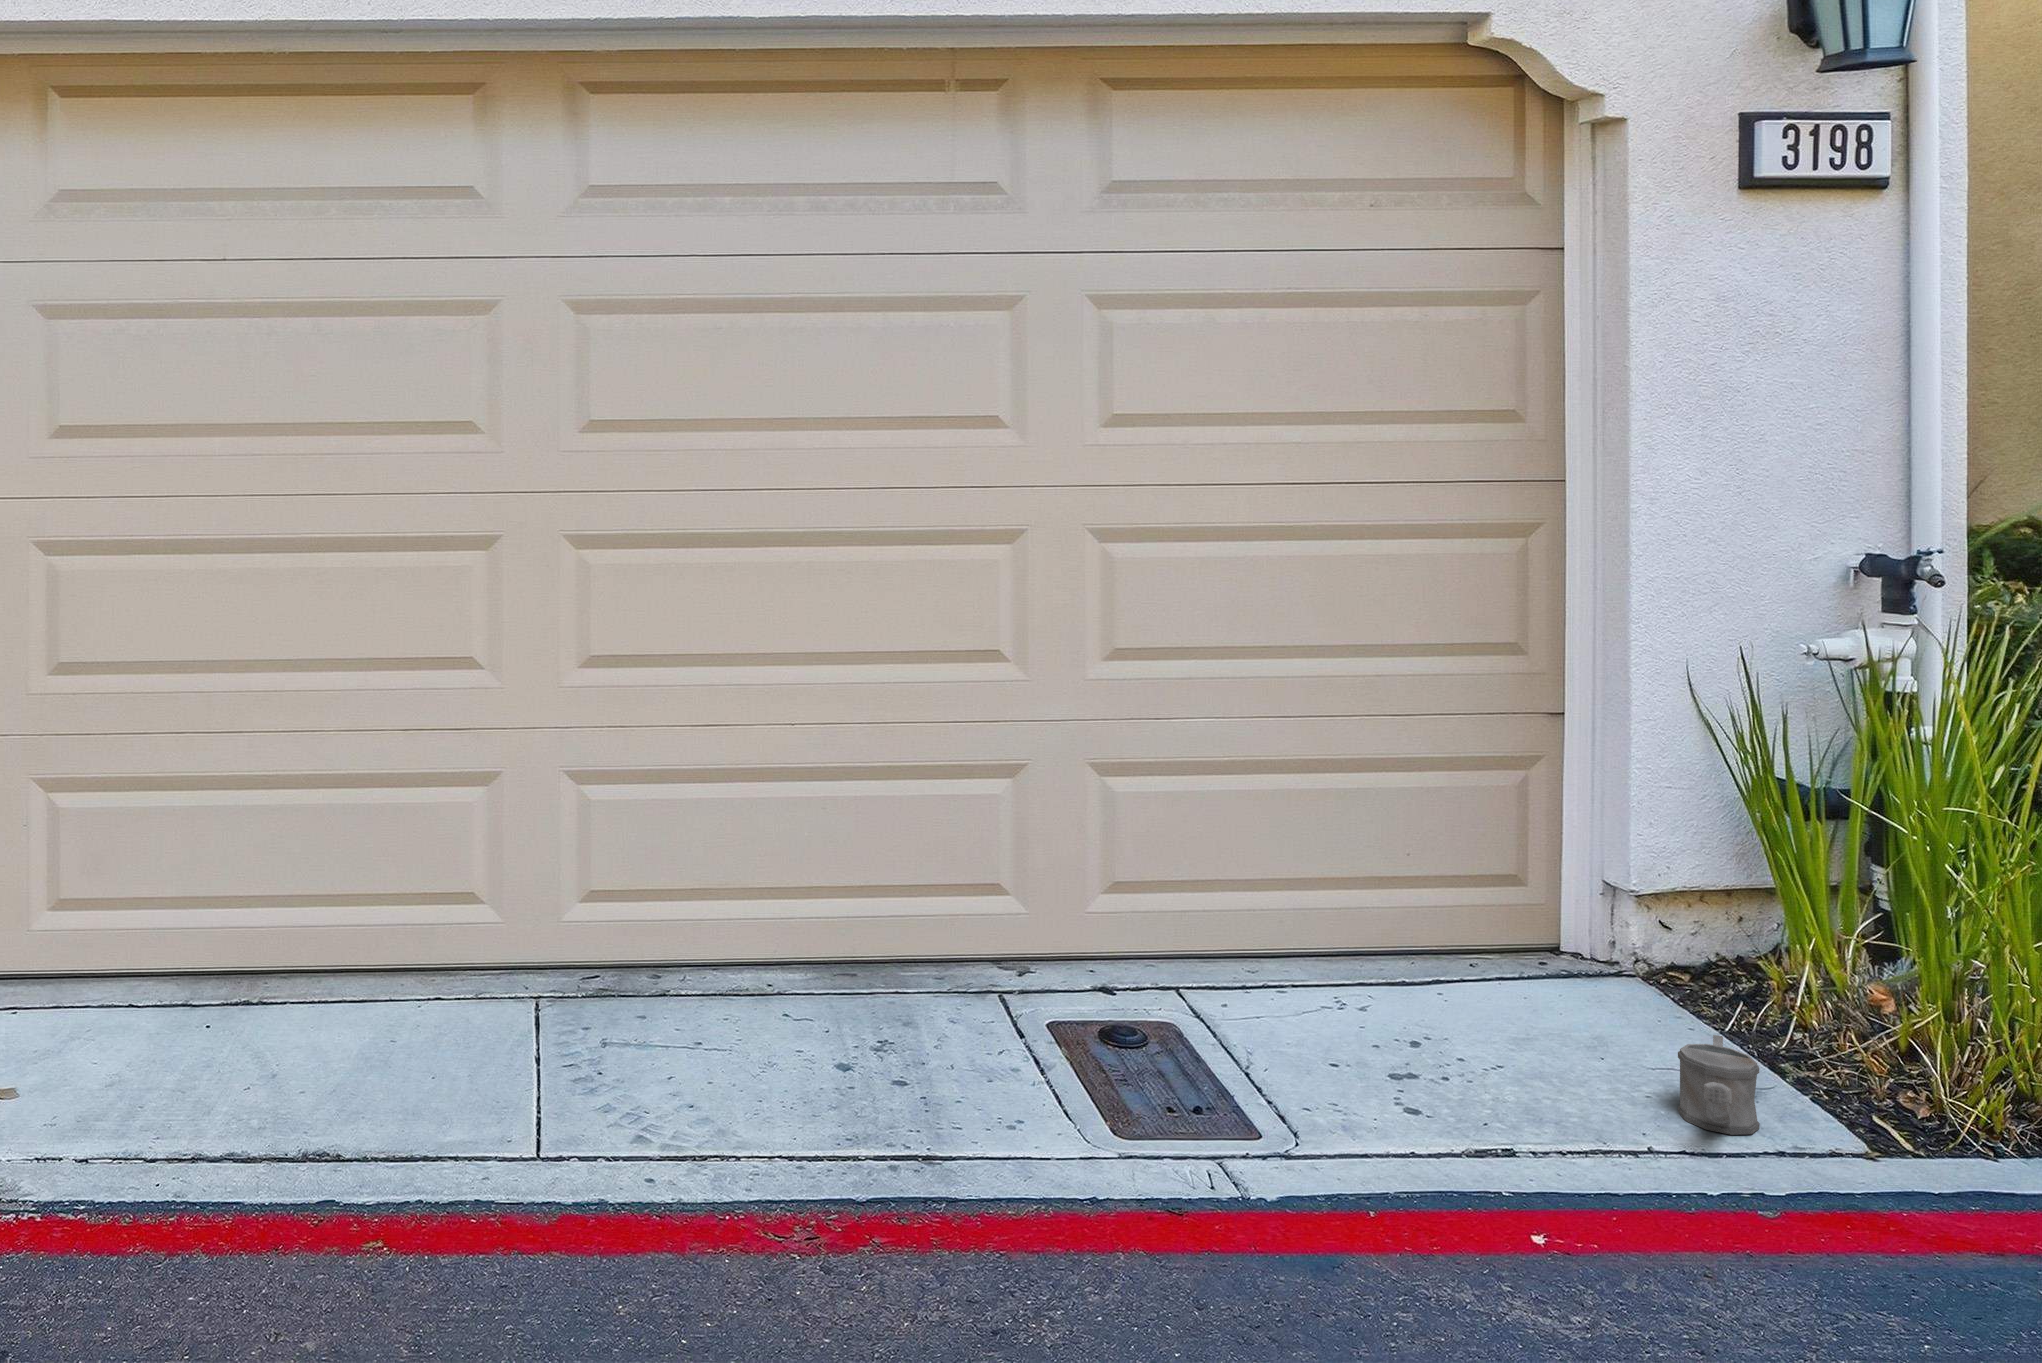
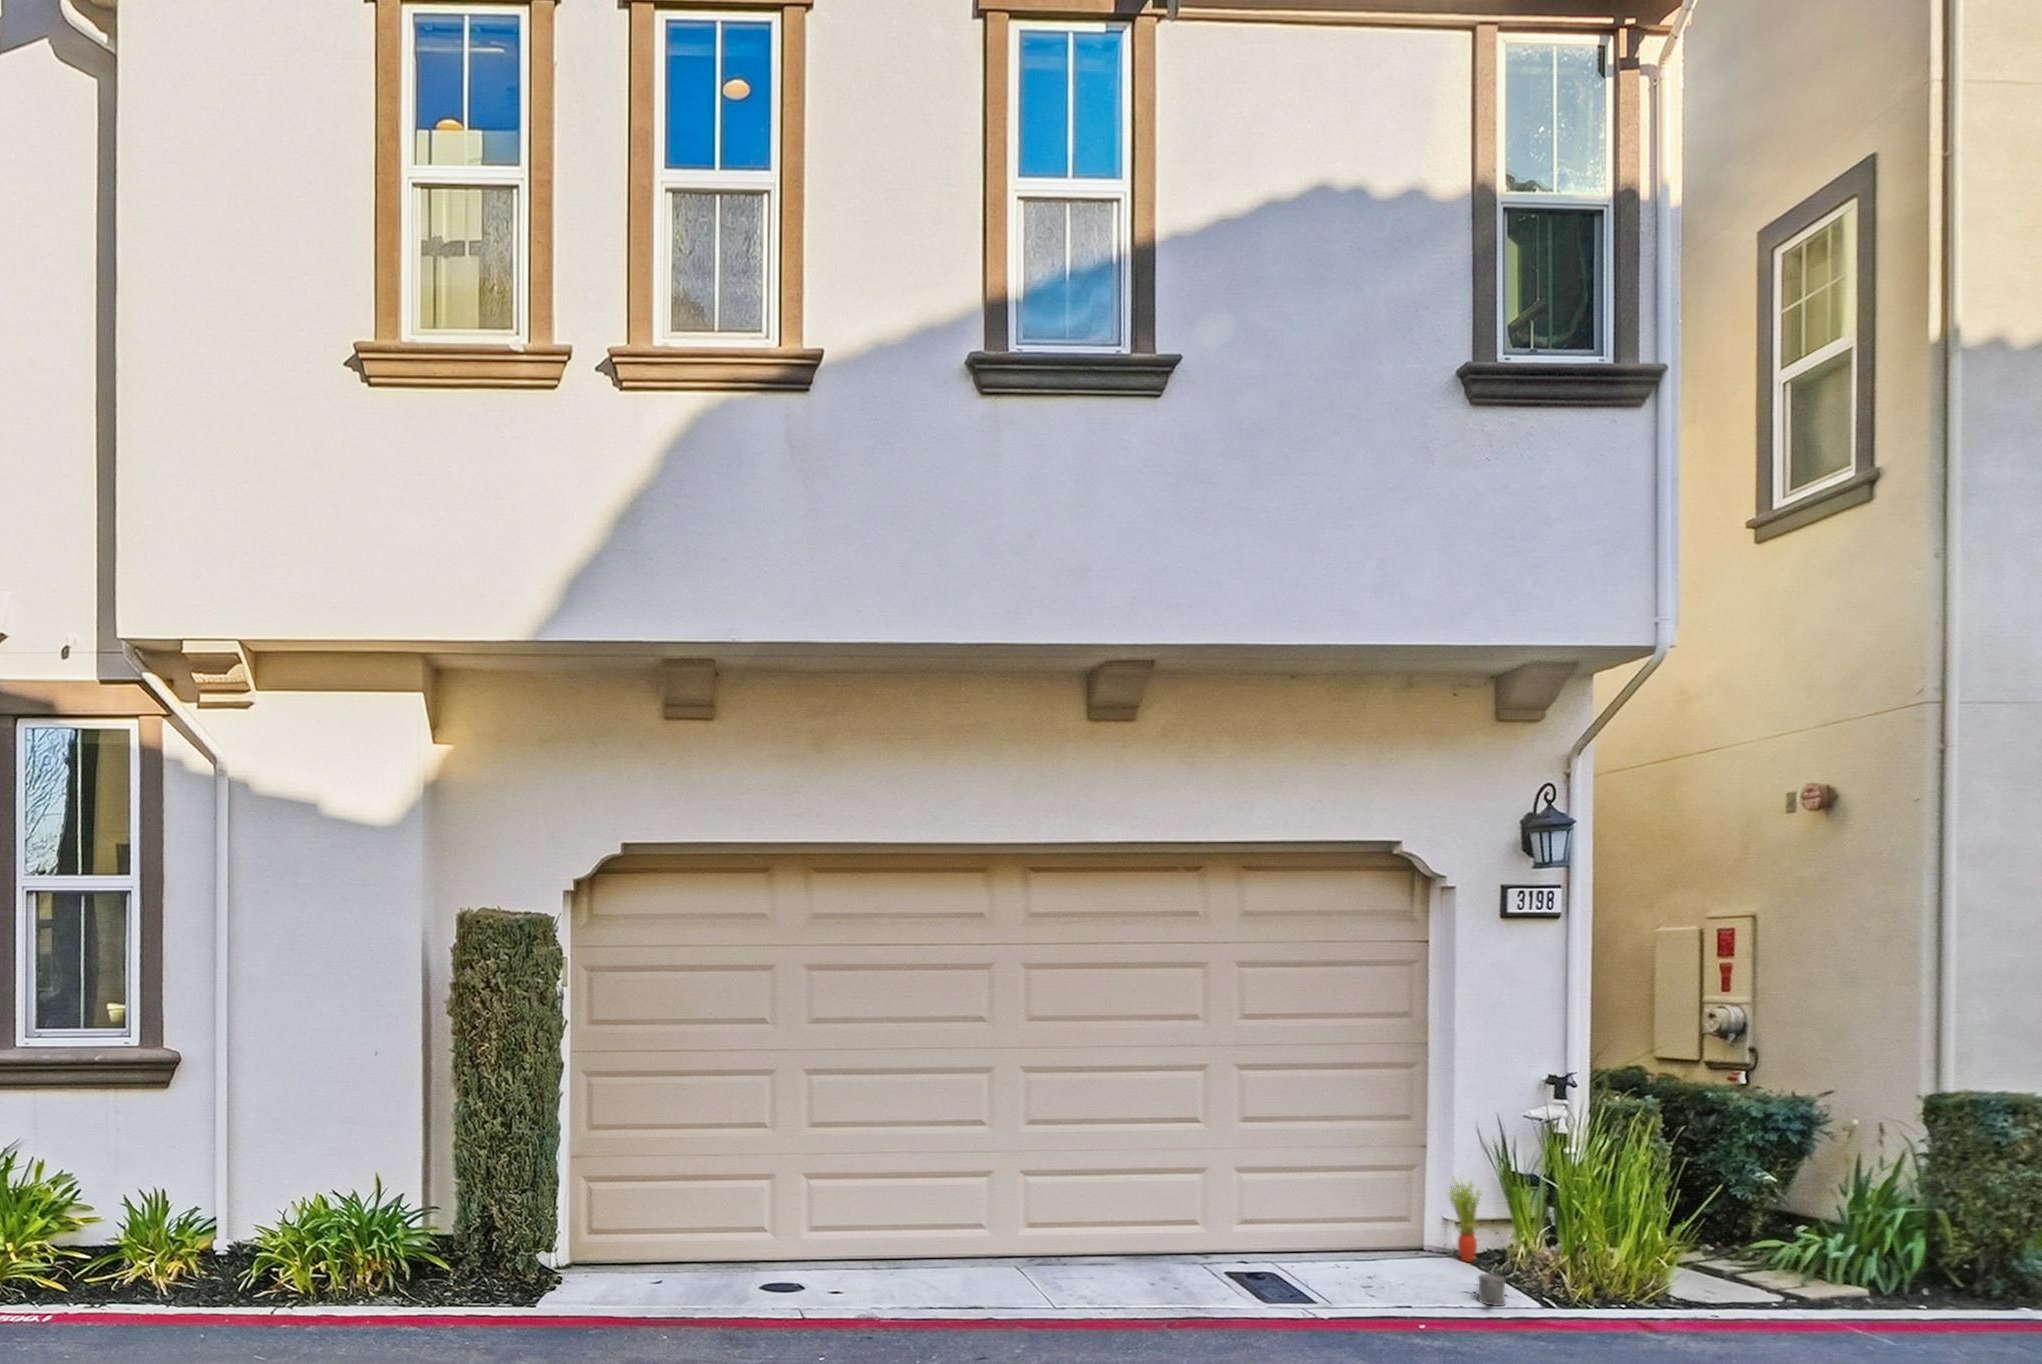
potted plant: none [1596,790,1696,991] -> present [1449,1179,1482,1262]

